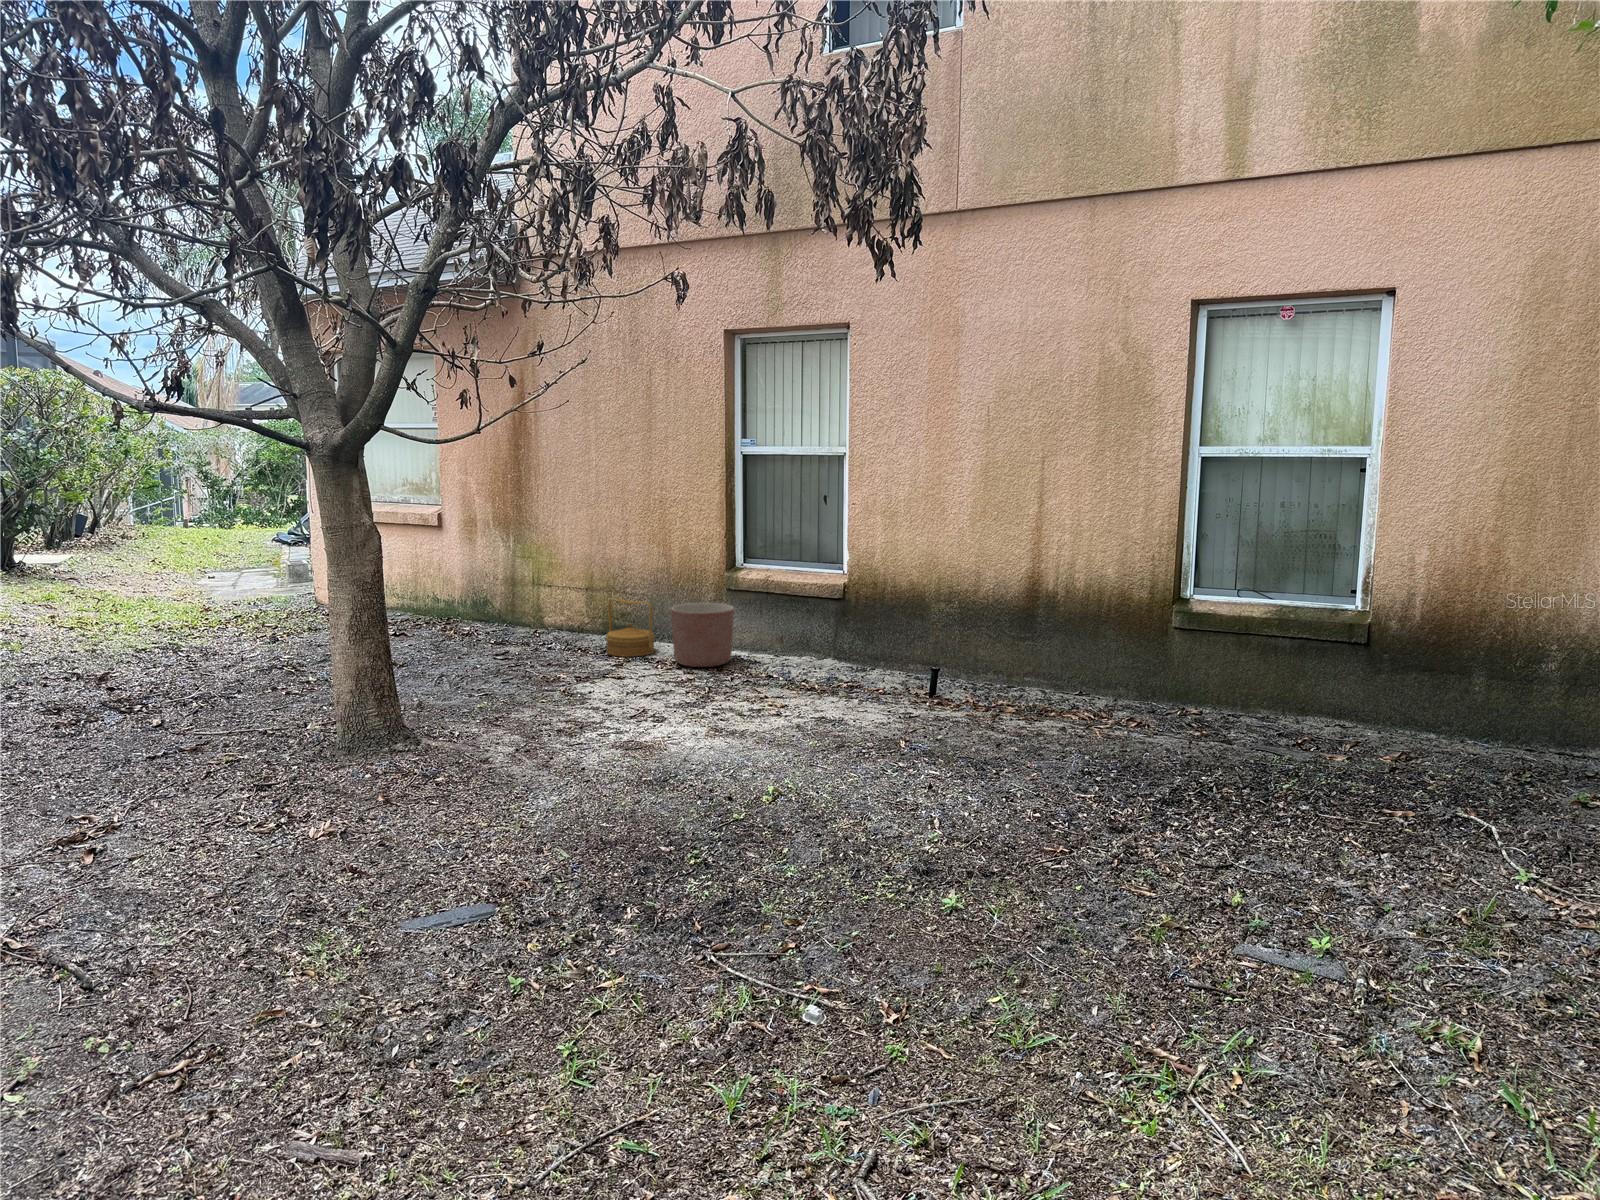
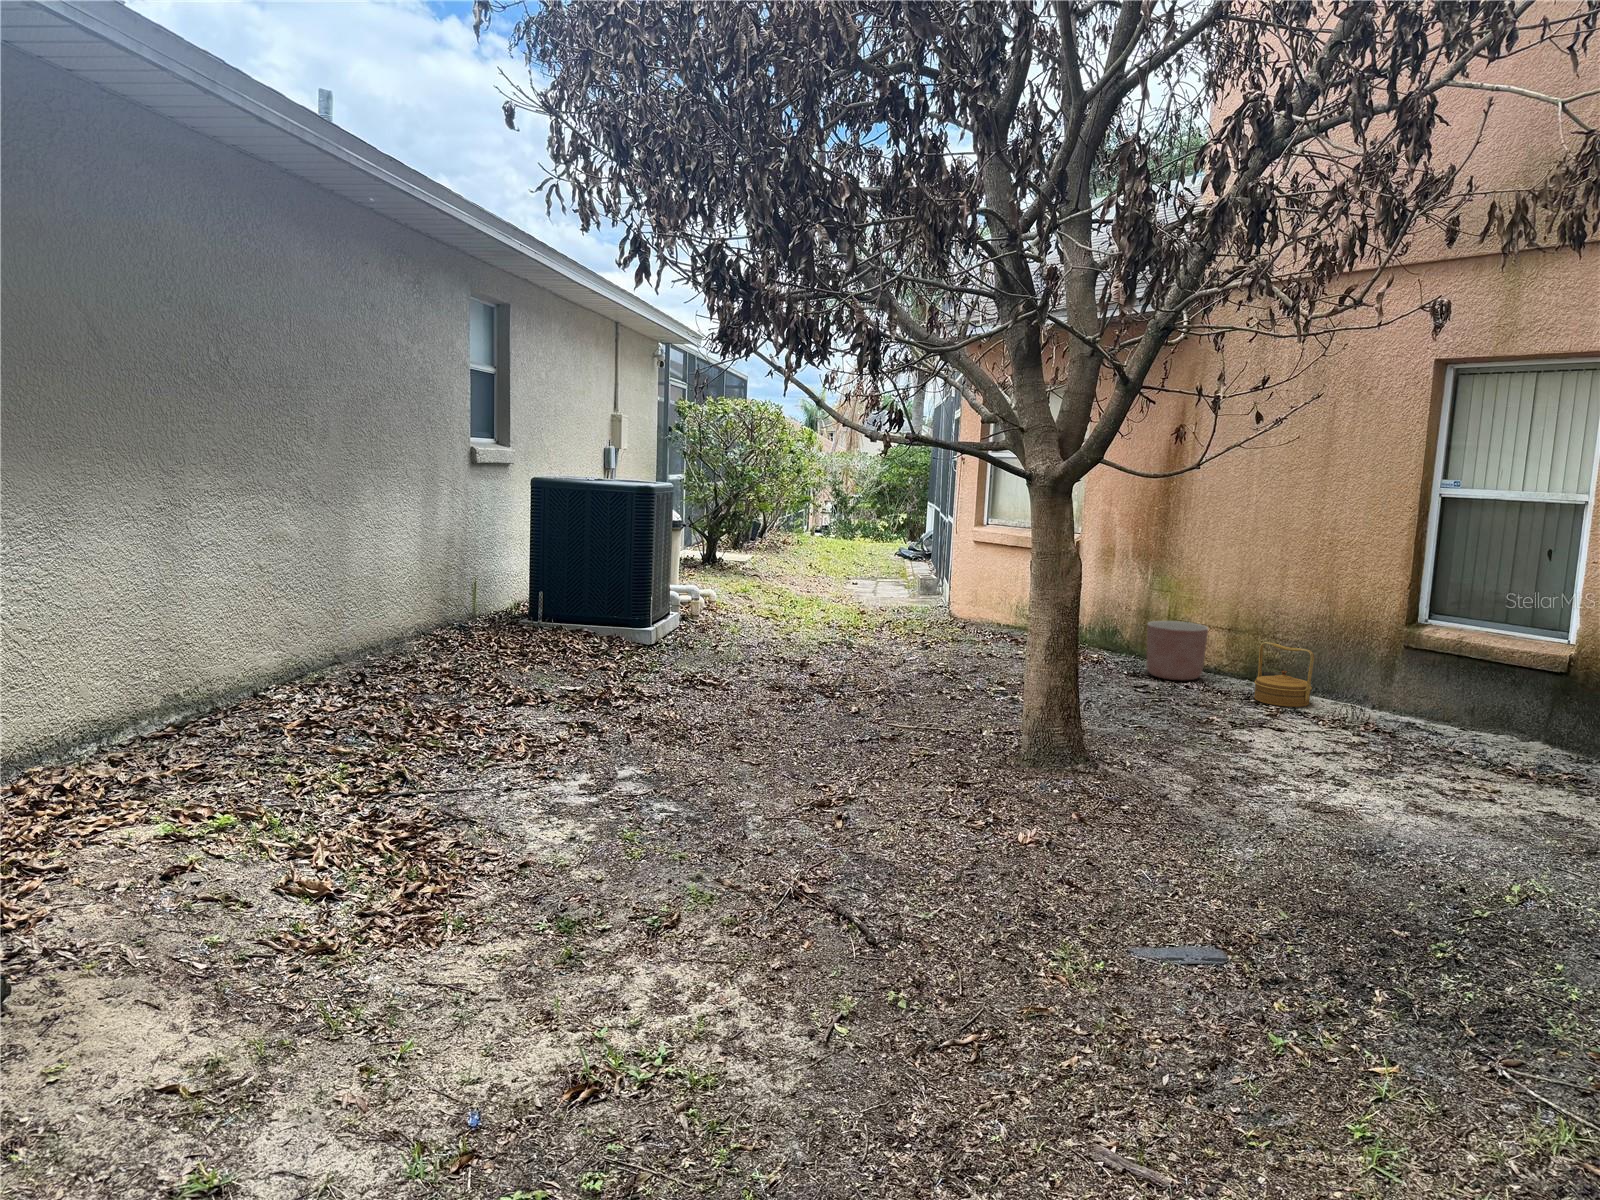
planter: present [671,603,734,667] -> present [1146,621,1208,680]

